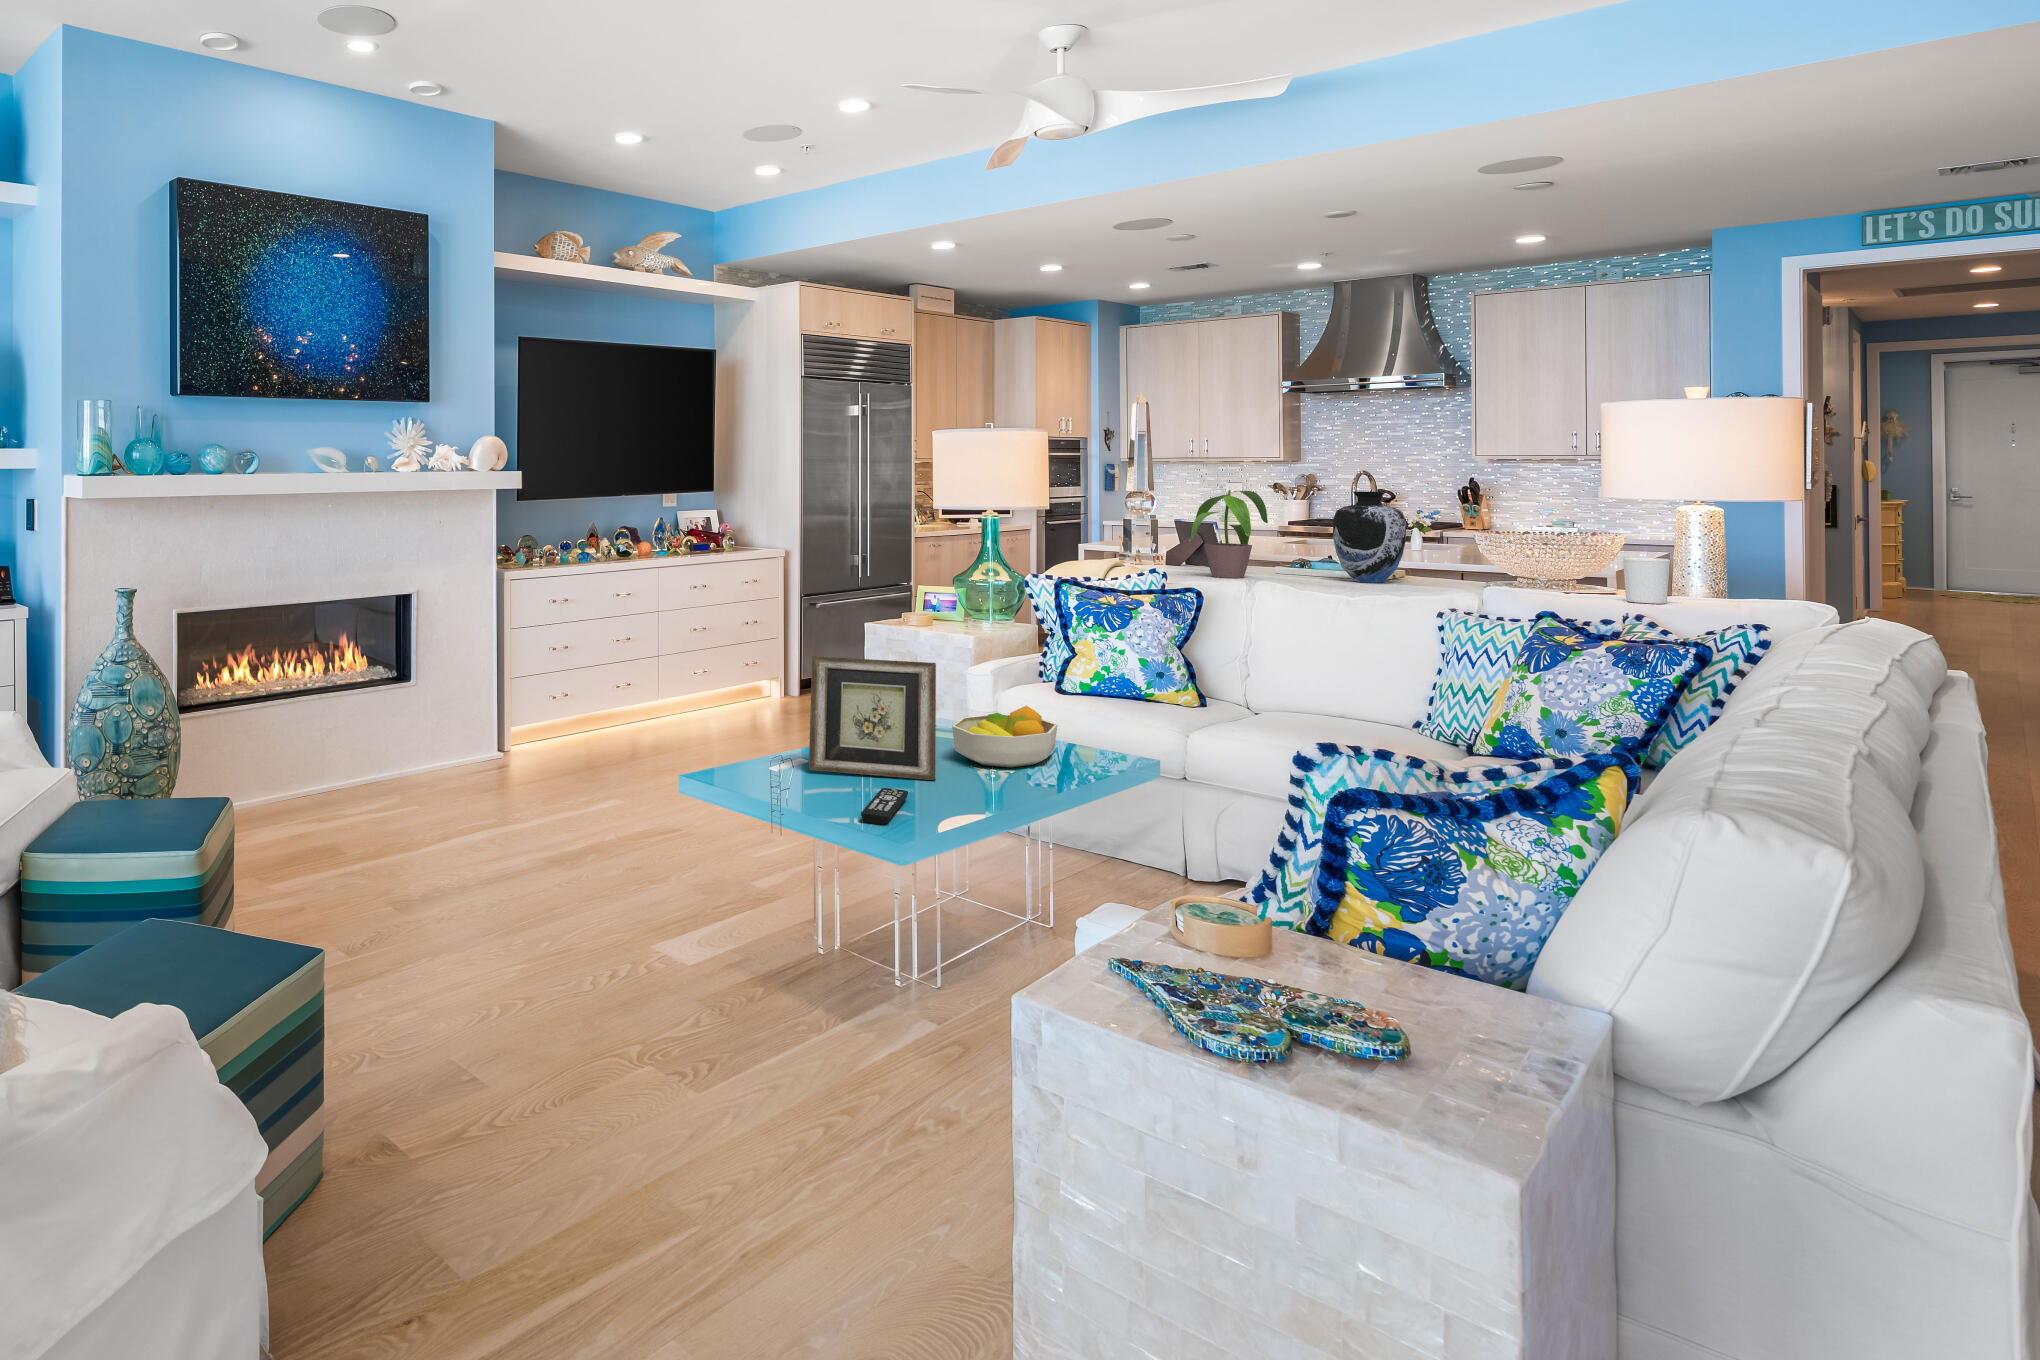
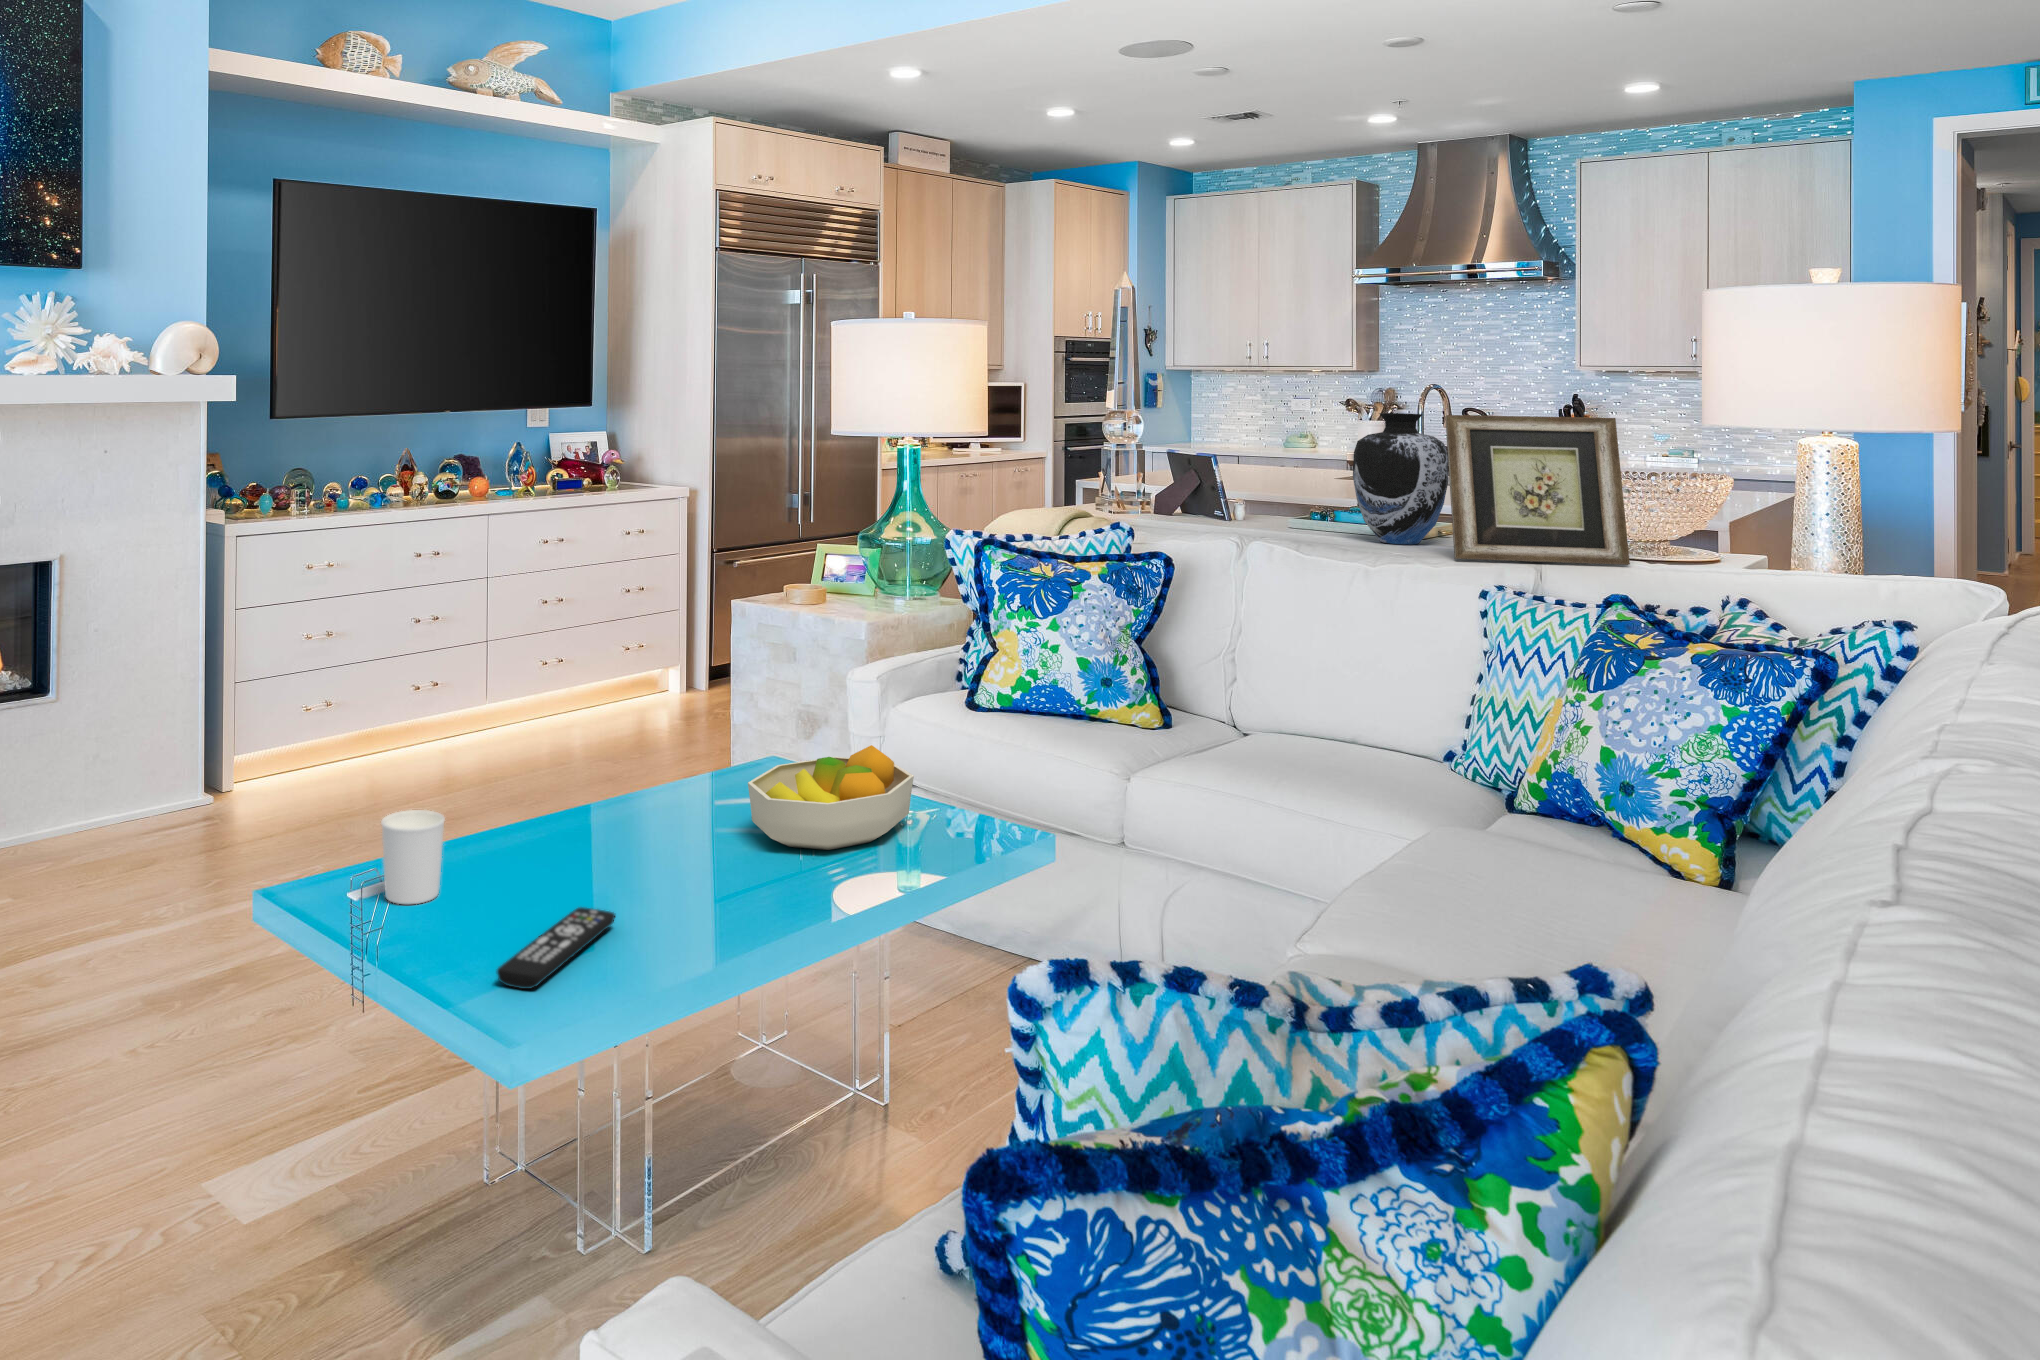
potted plant: present [1189,490,1268,578] -> none [1144,410,1291,537]
candle holder: present [1623,557,1670,604] -> present [381,810,445,904]
picture frame: present [809,656,936,780] -> present [1445,415,1630,565]

